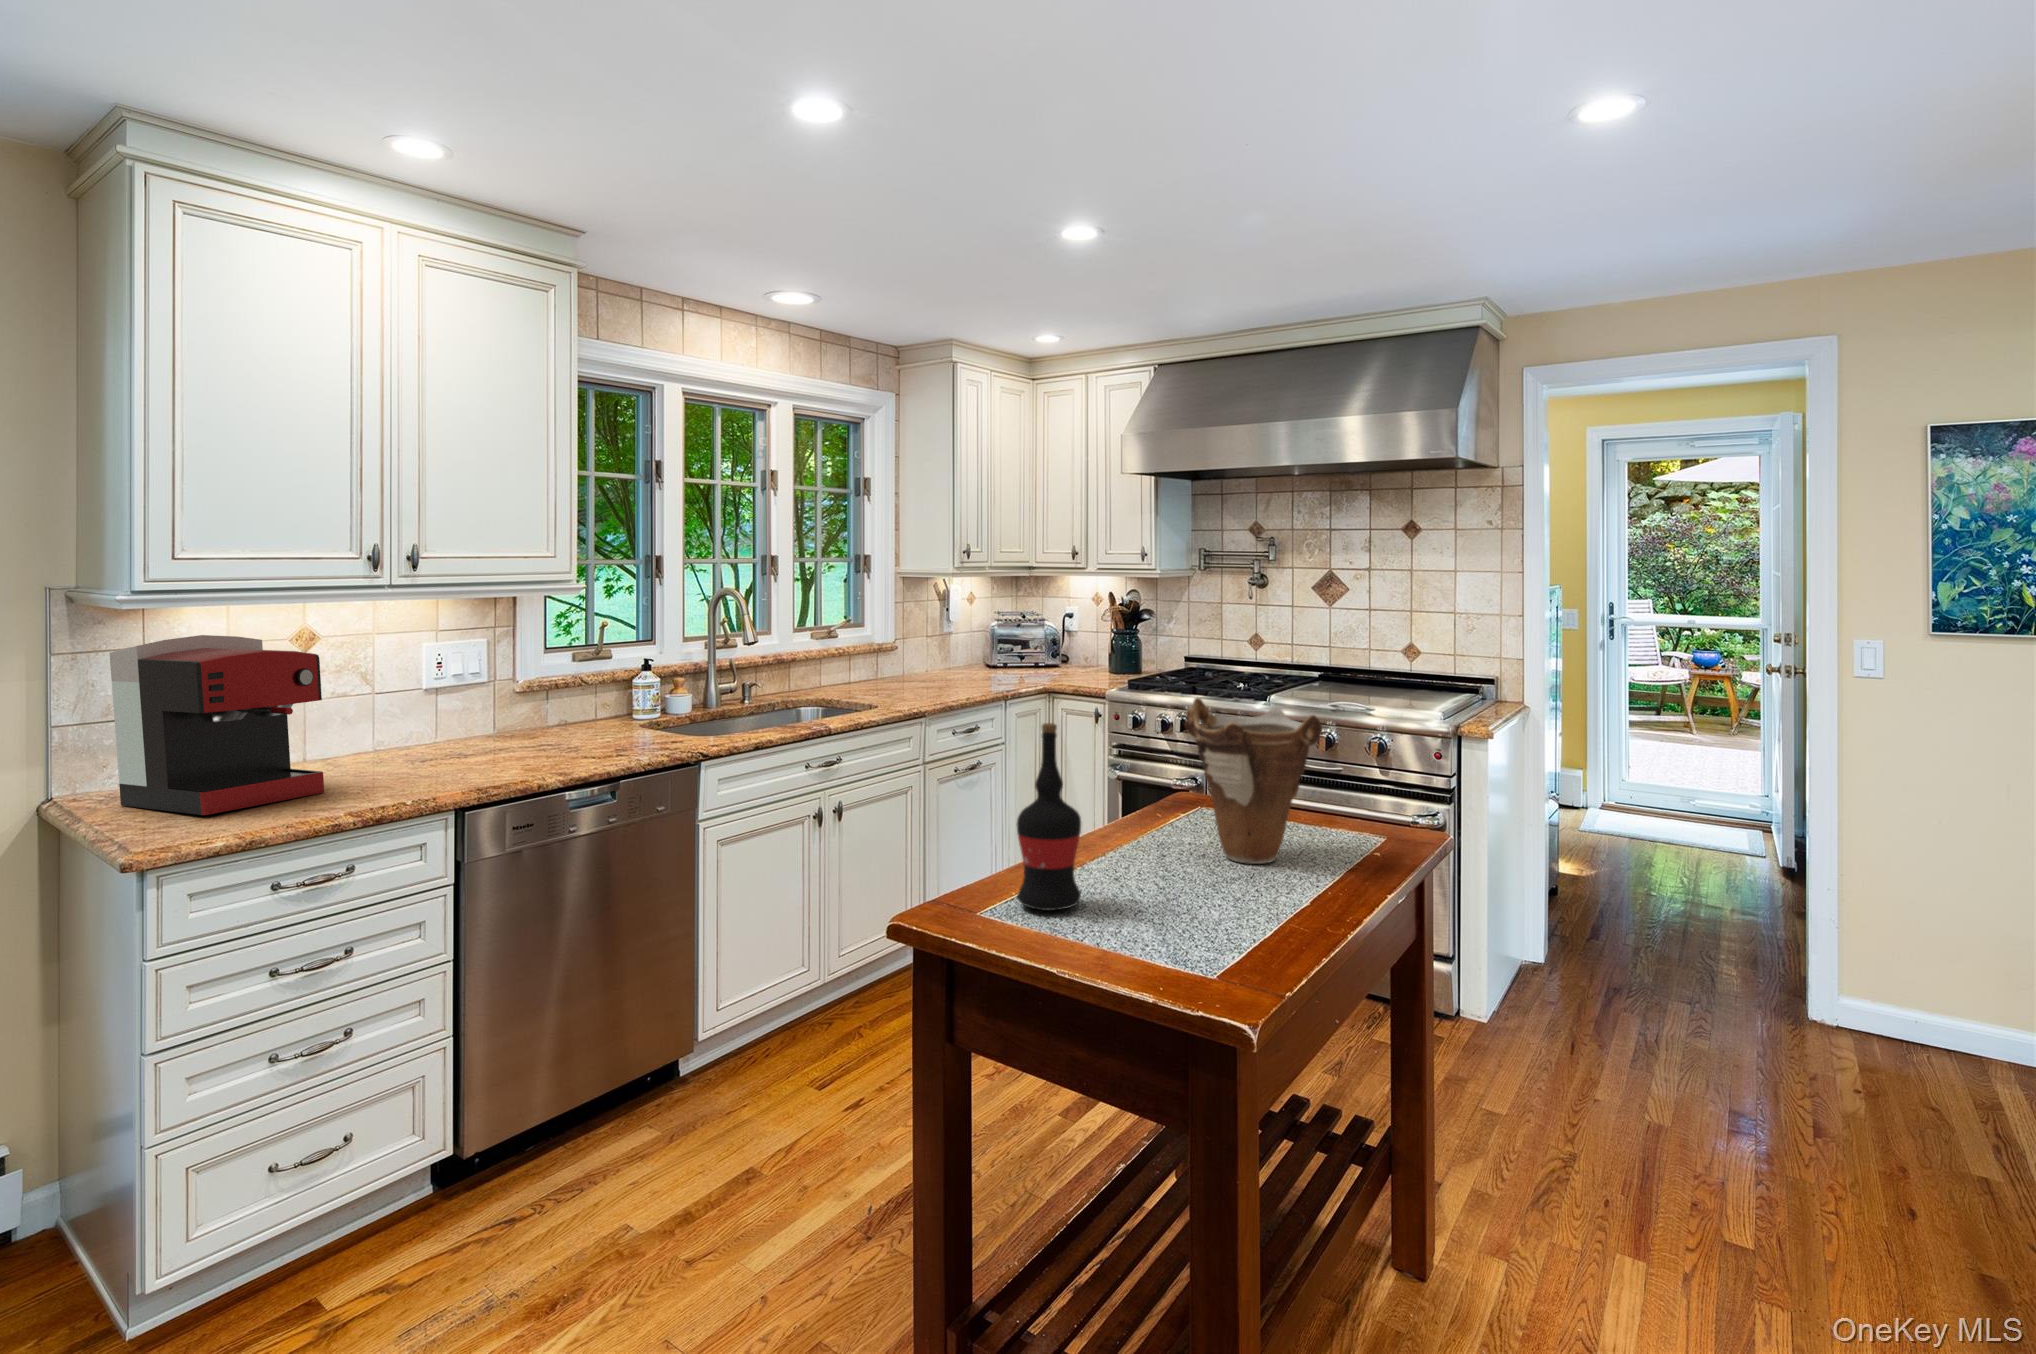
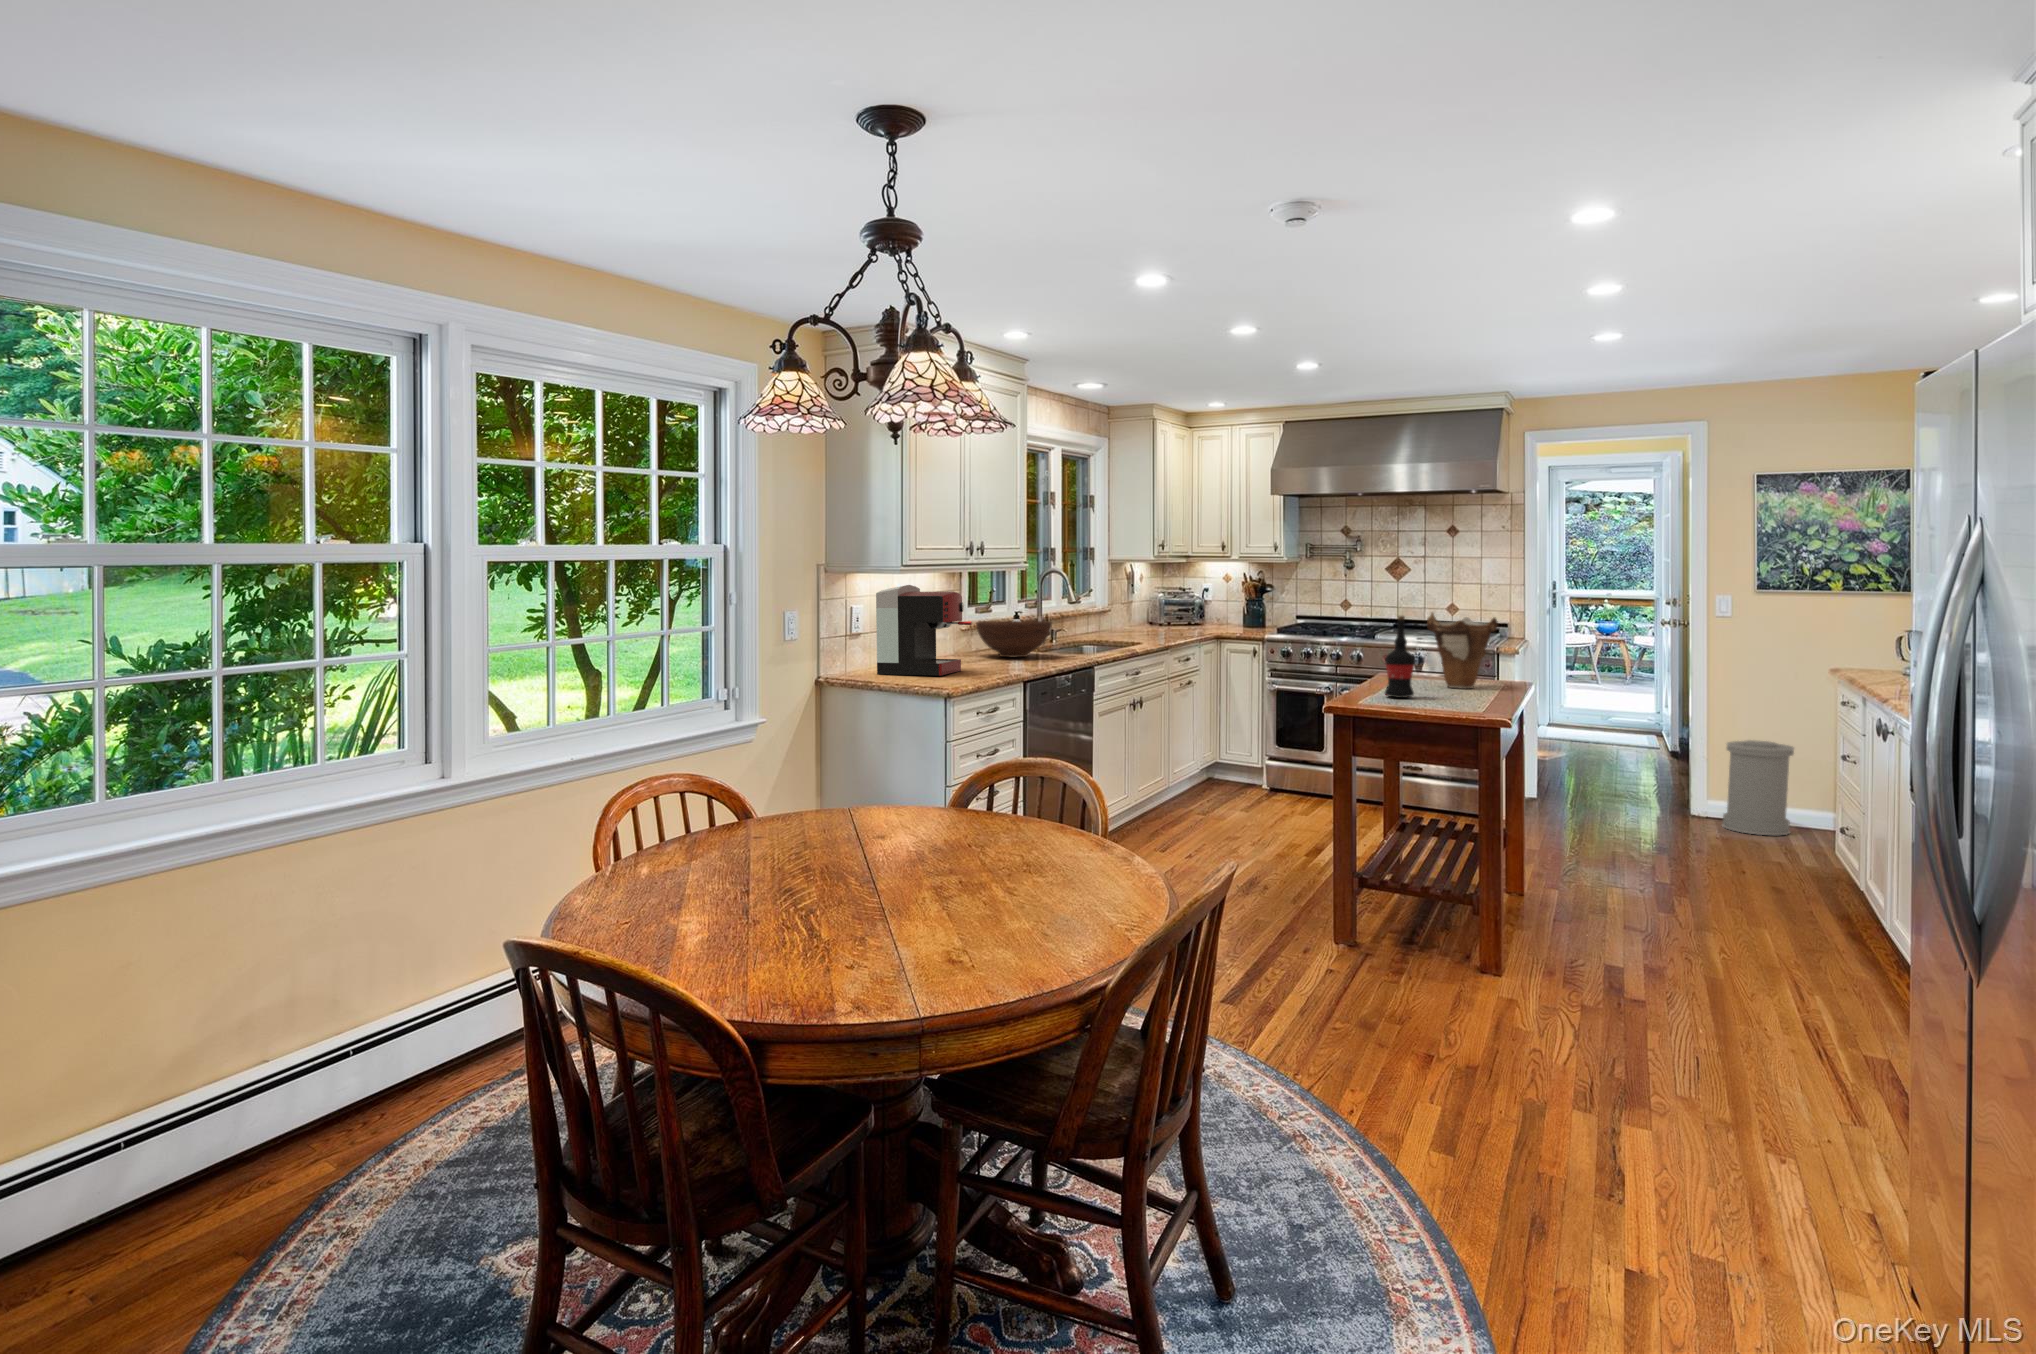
fruit bowl: none [485,681,625,749] -> present [976,621,1052,657]
trash can: none [1855,898,2001,1084] -> present [1722,740,1794,835]

